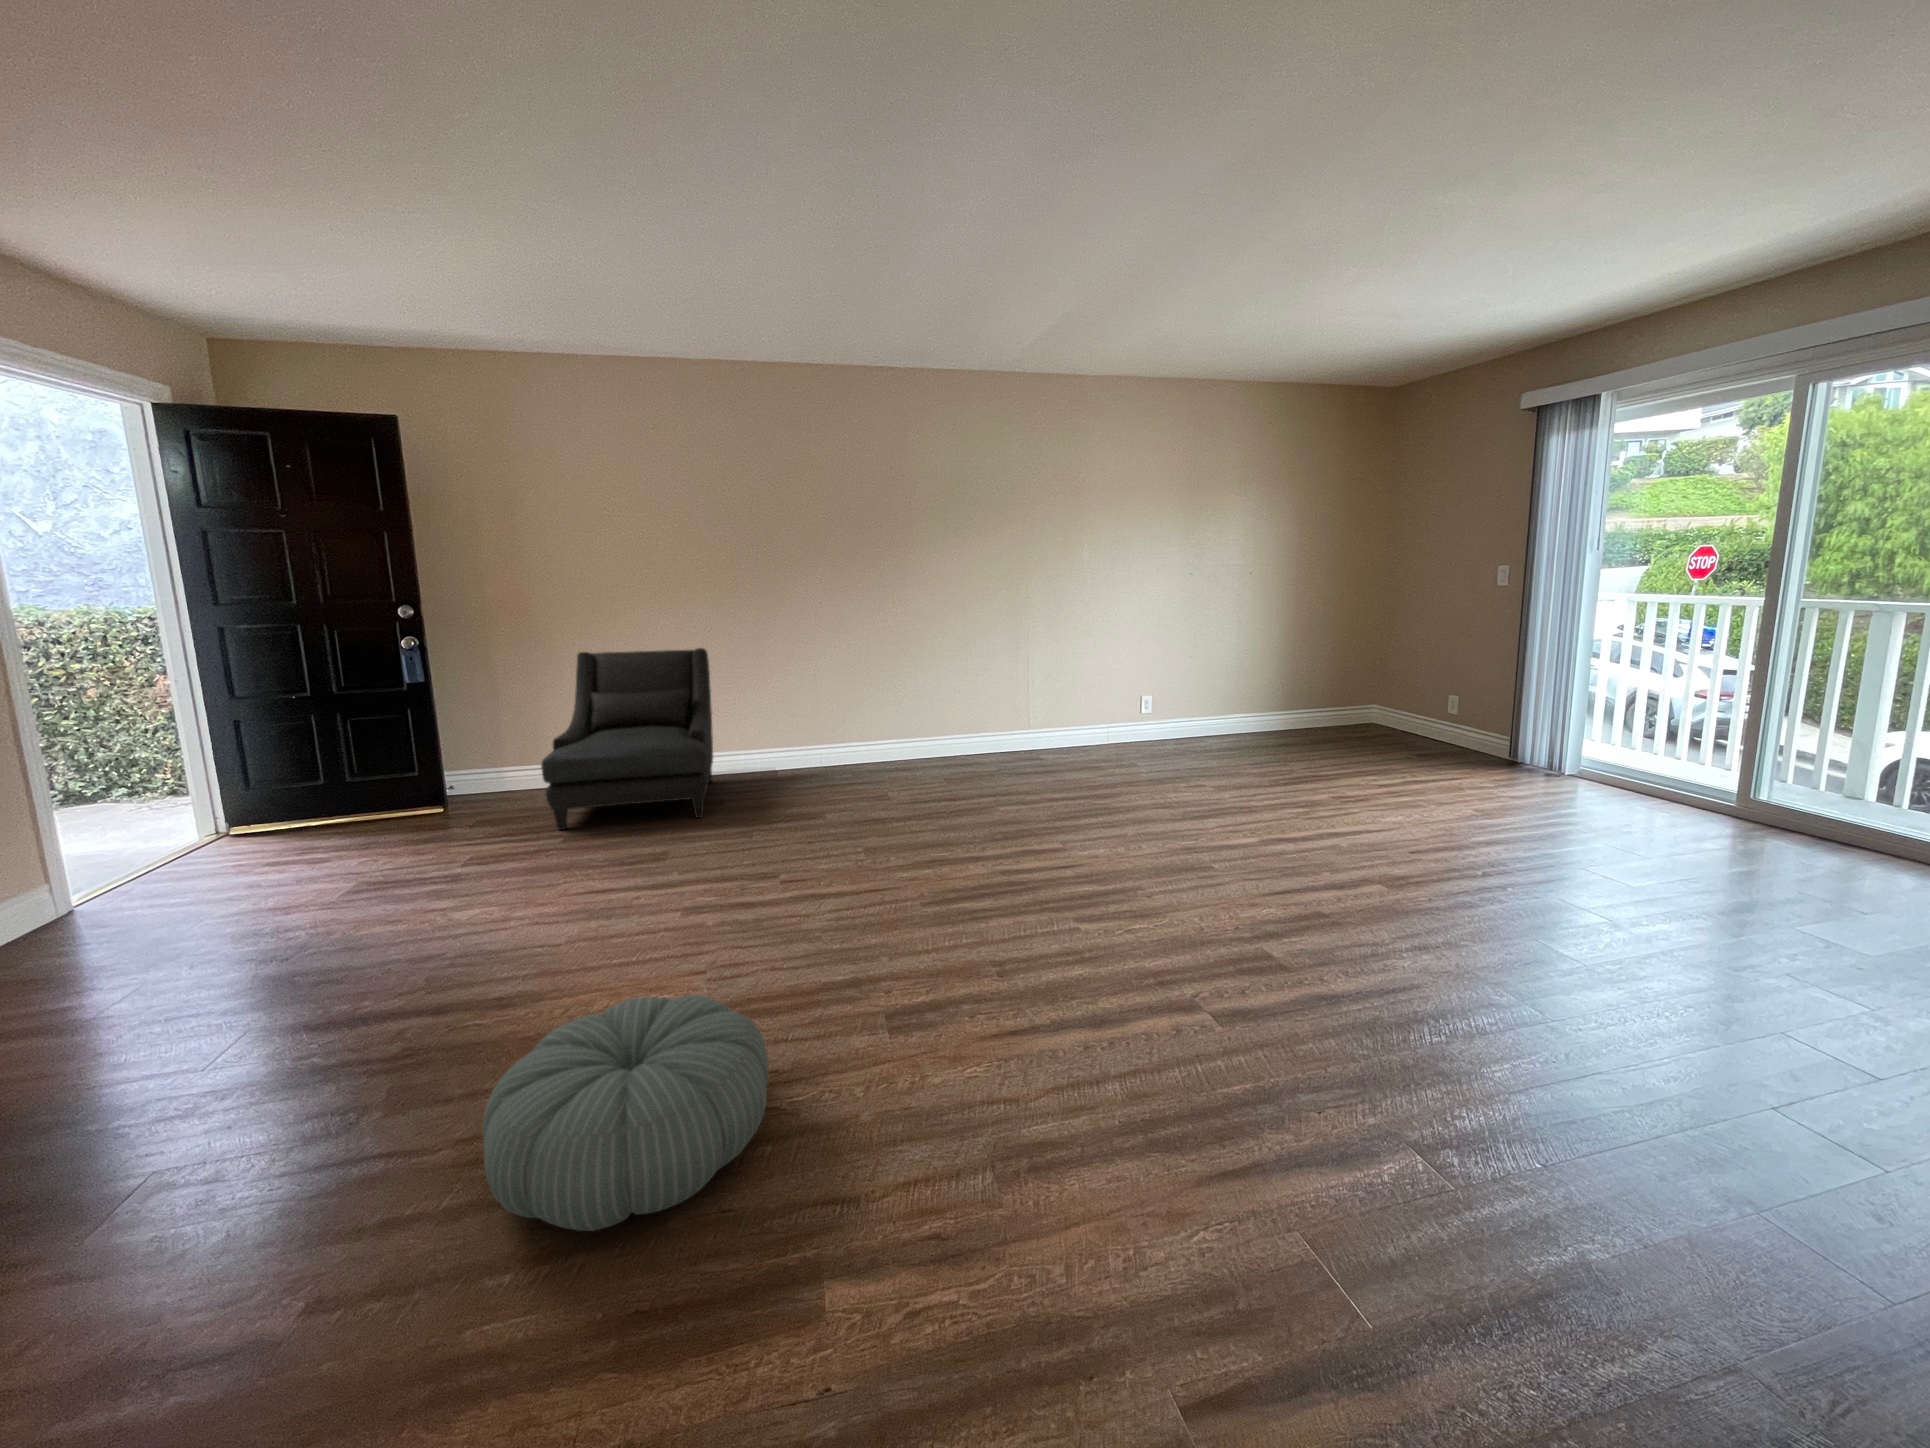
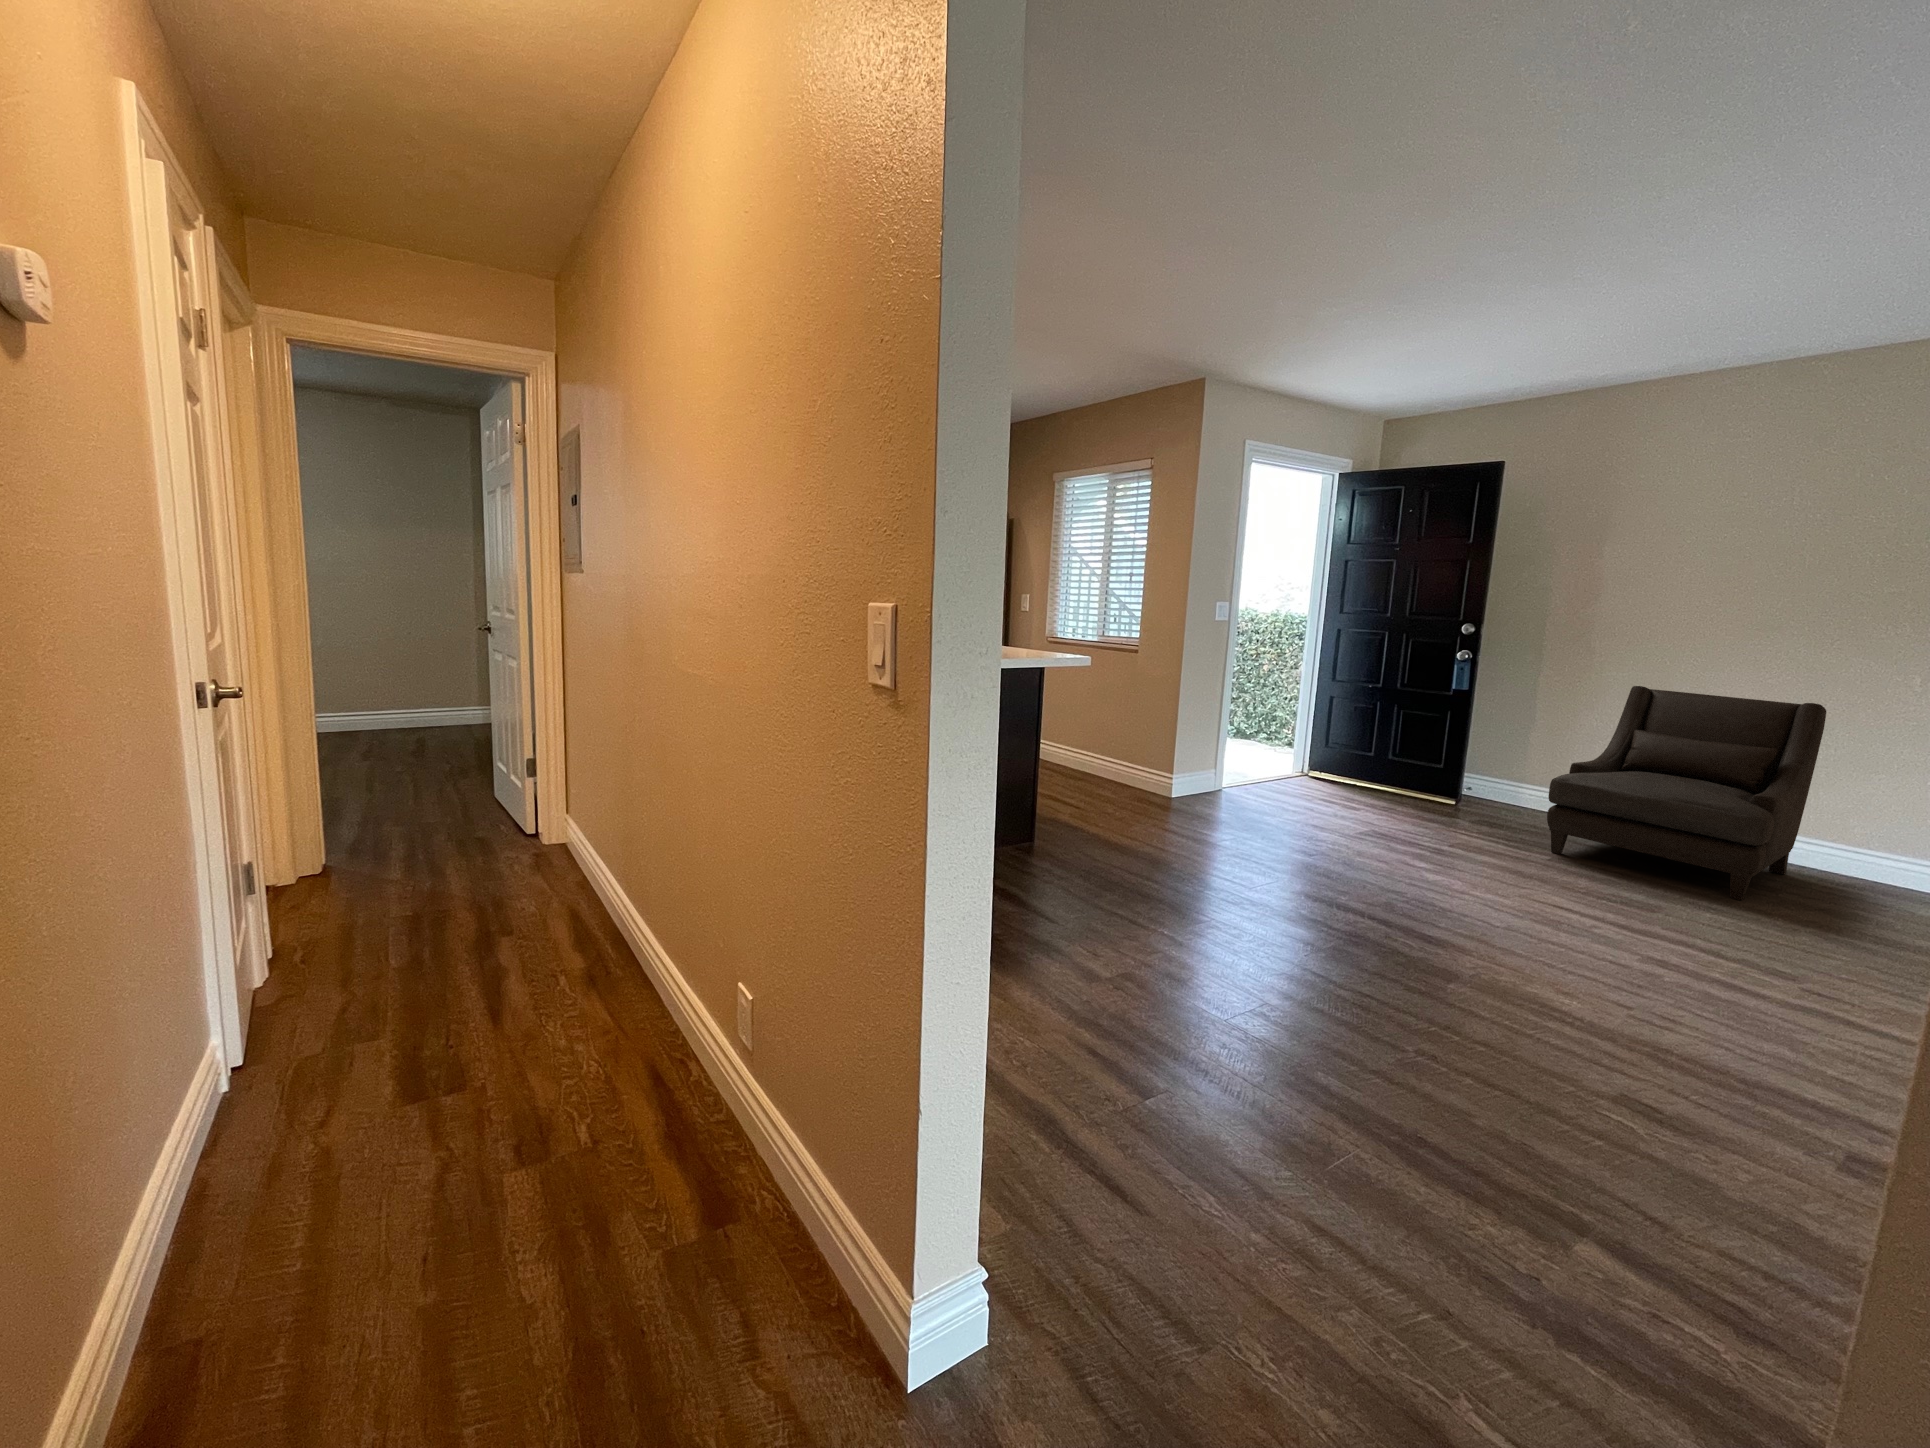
pouf: present [482,995,769,1231] -> none [1361,948,1654,1138]

